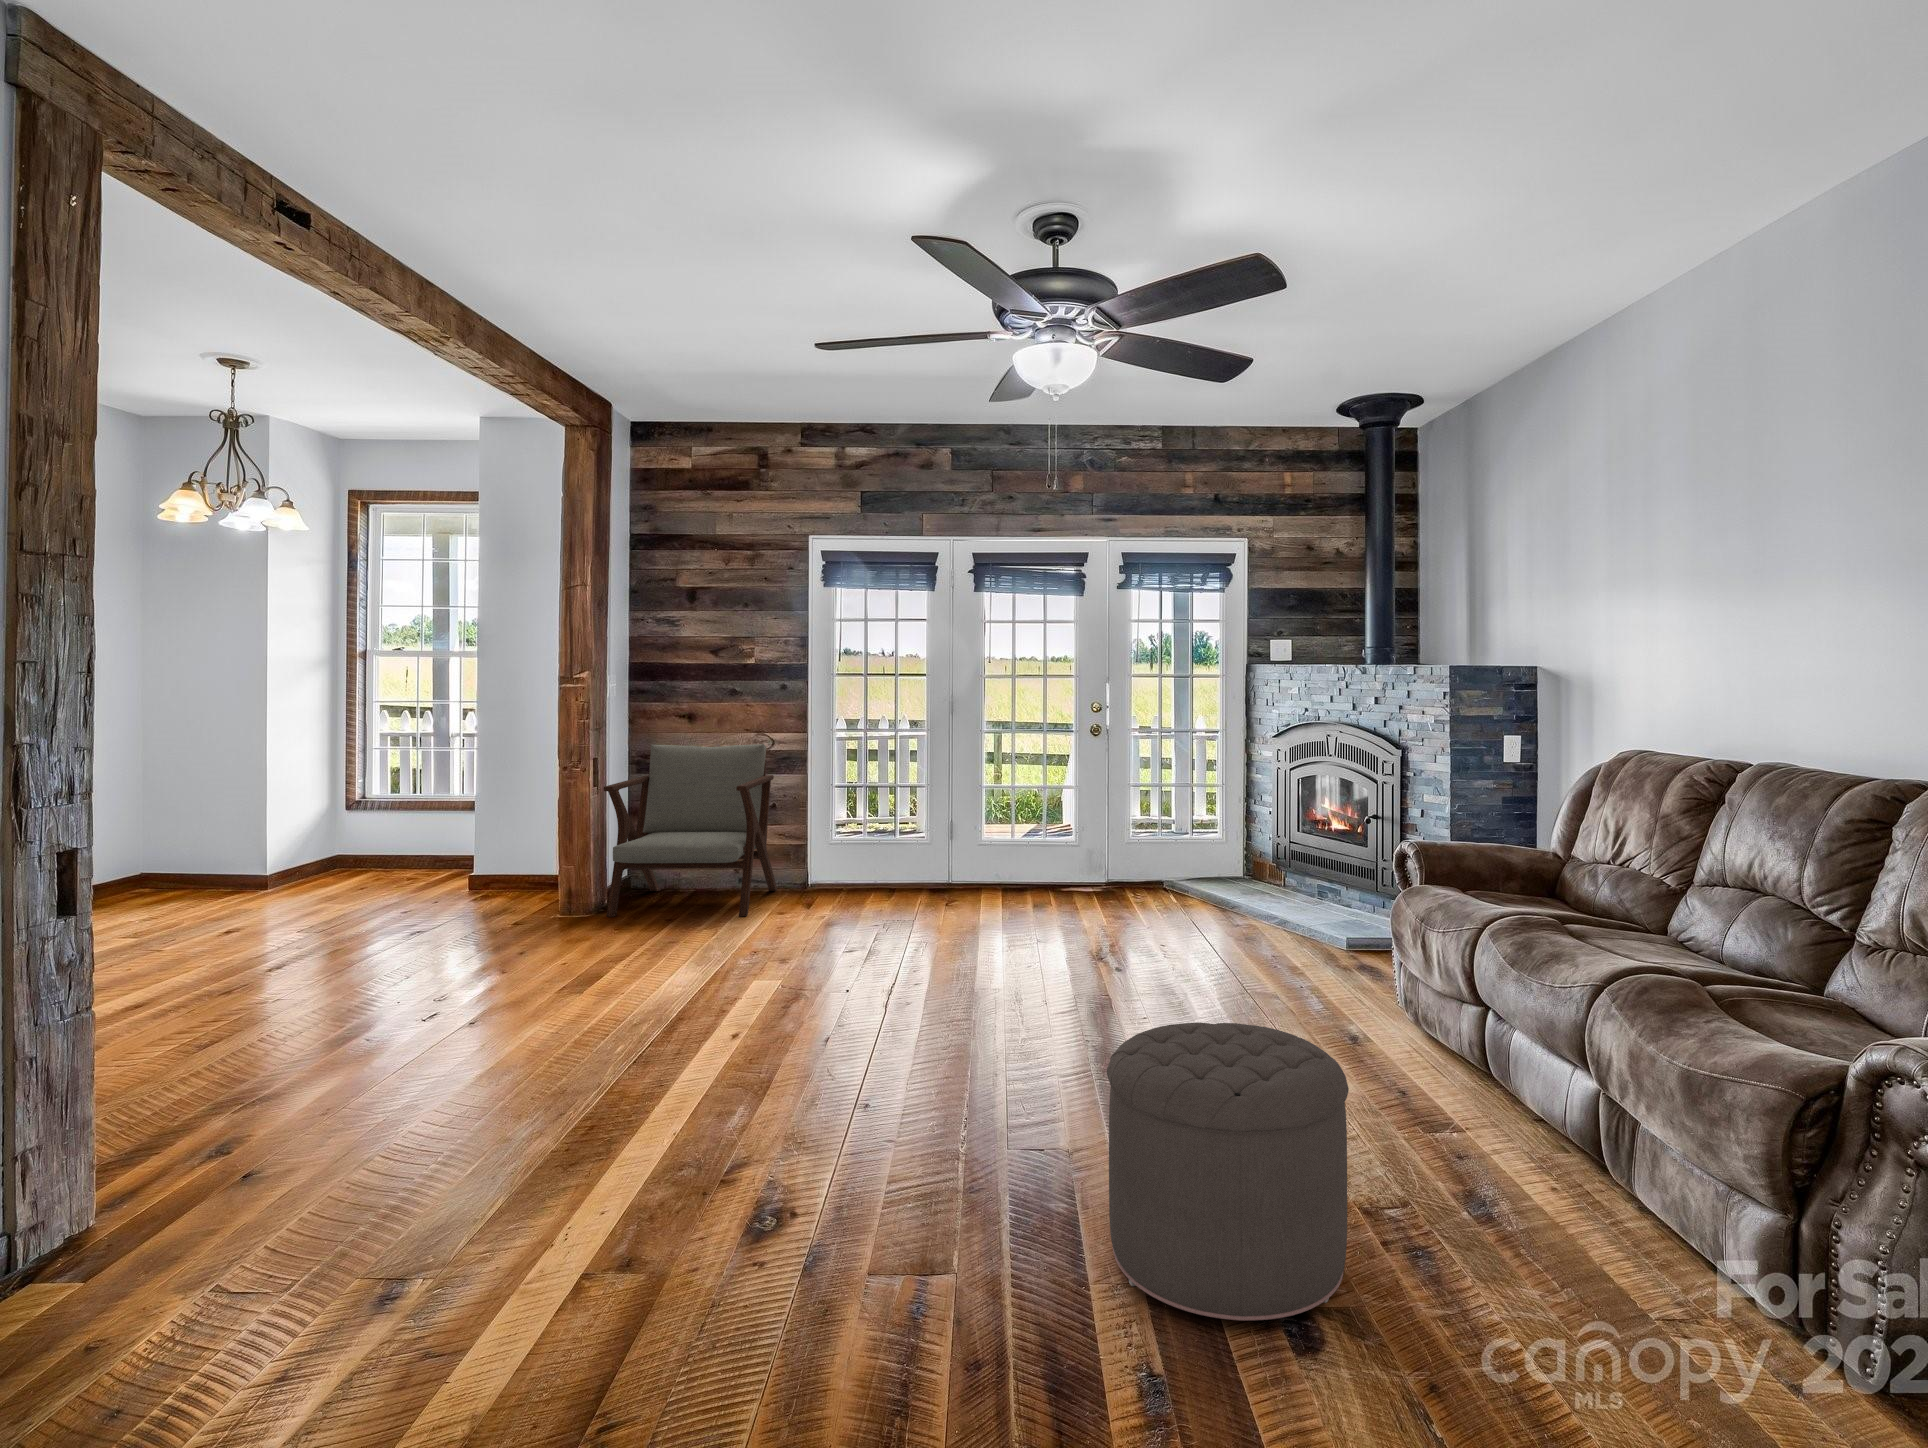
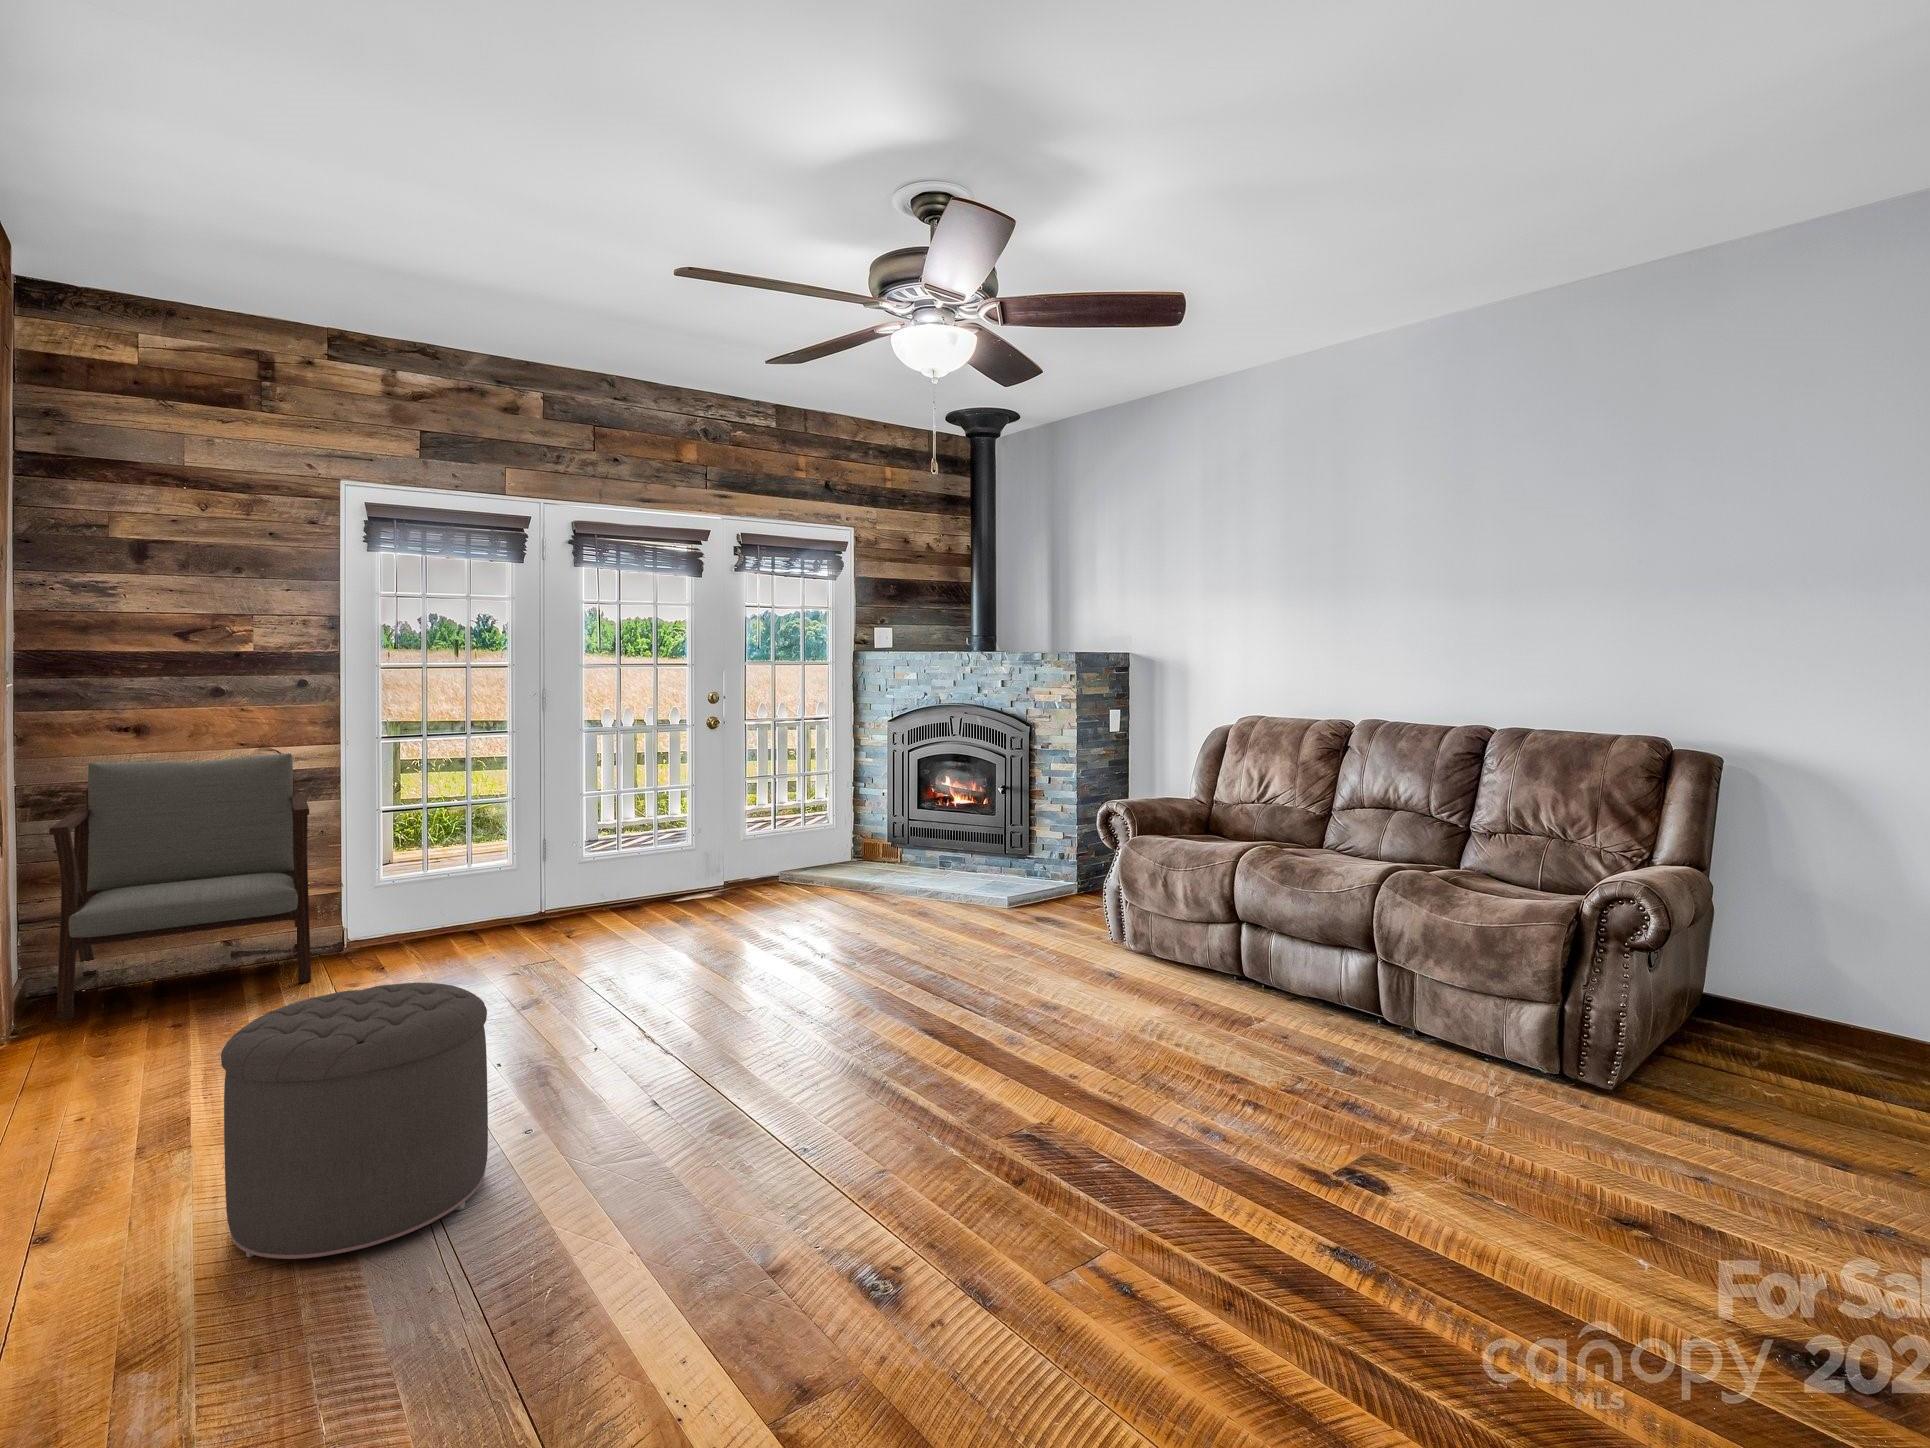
ottoman: present [1107,1022,1349,1321] -> present [221,983,488,1259]

